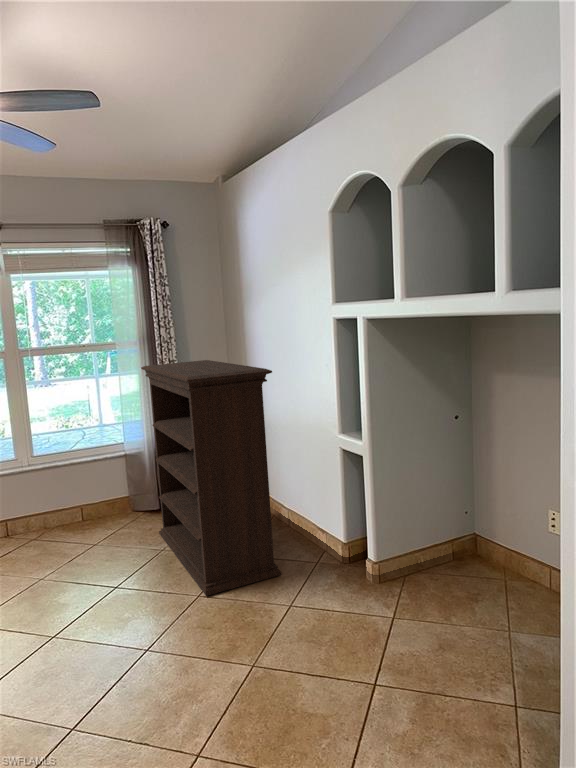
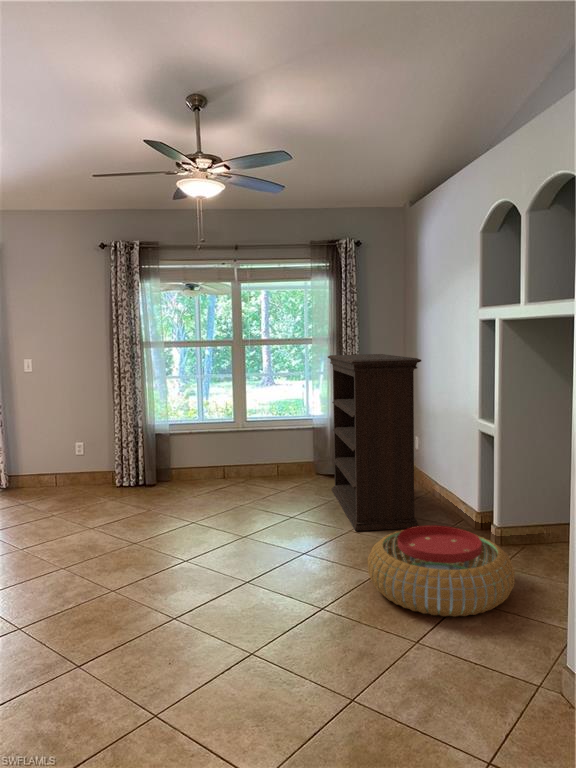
pouf: none [244,586,430,728] -> present [368,525,515,617]

